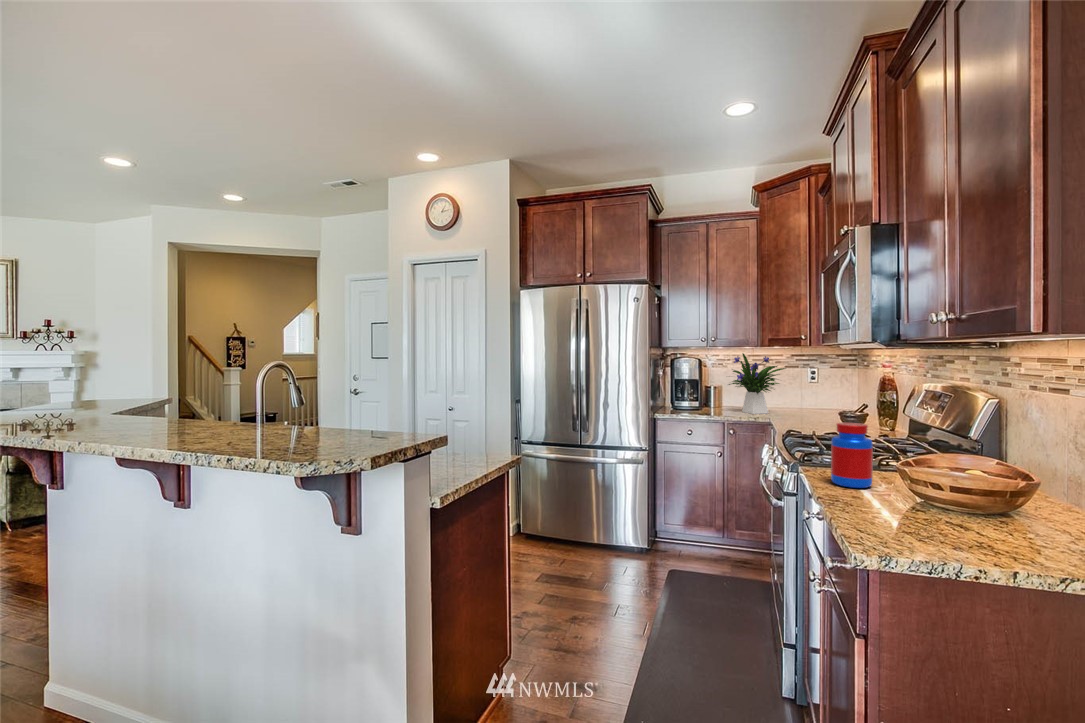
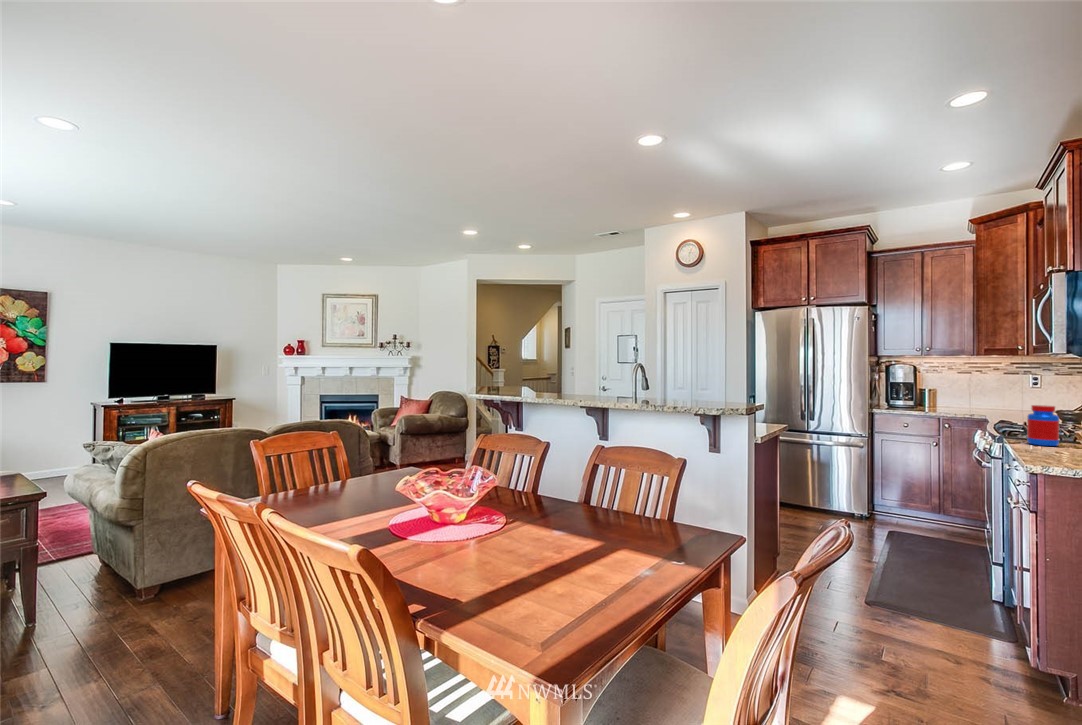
flower arrangement: present [729,353,786,414] -> none [940,360,1003,412]

